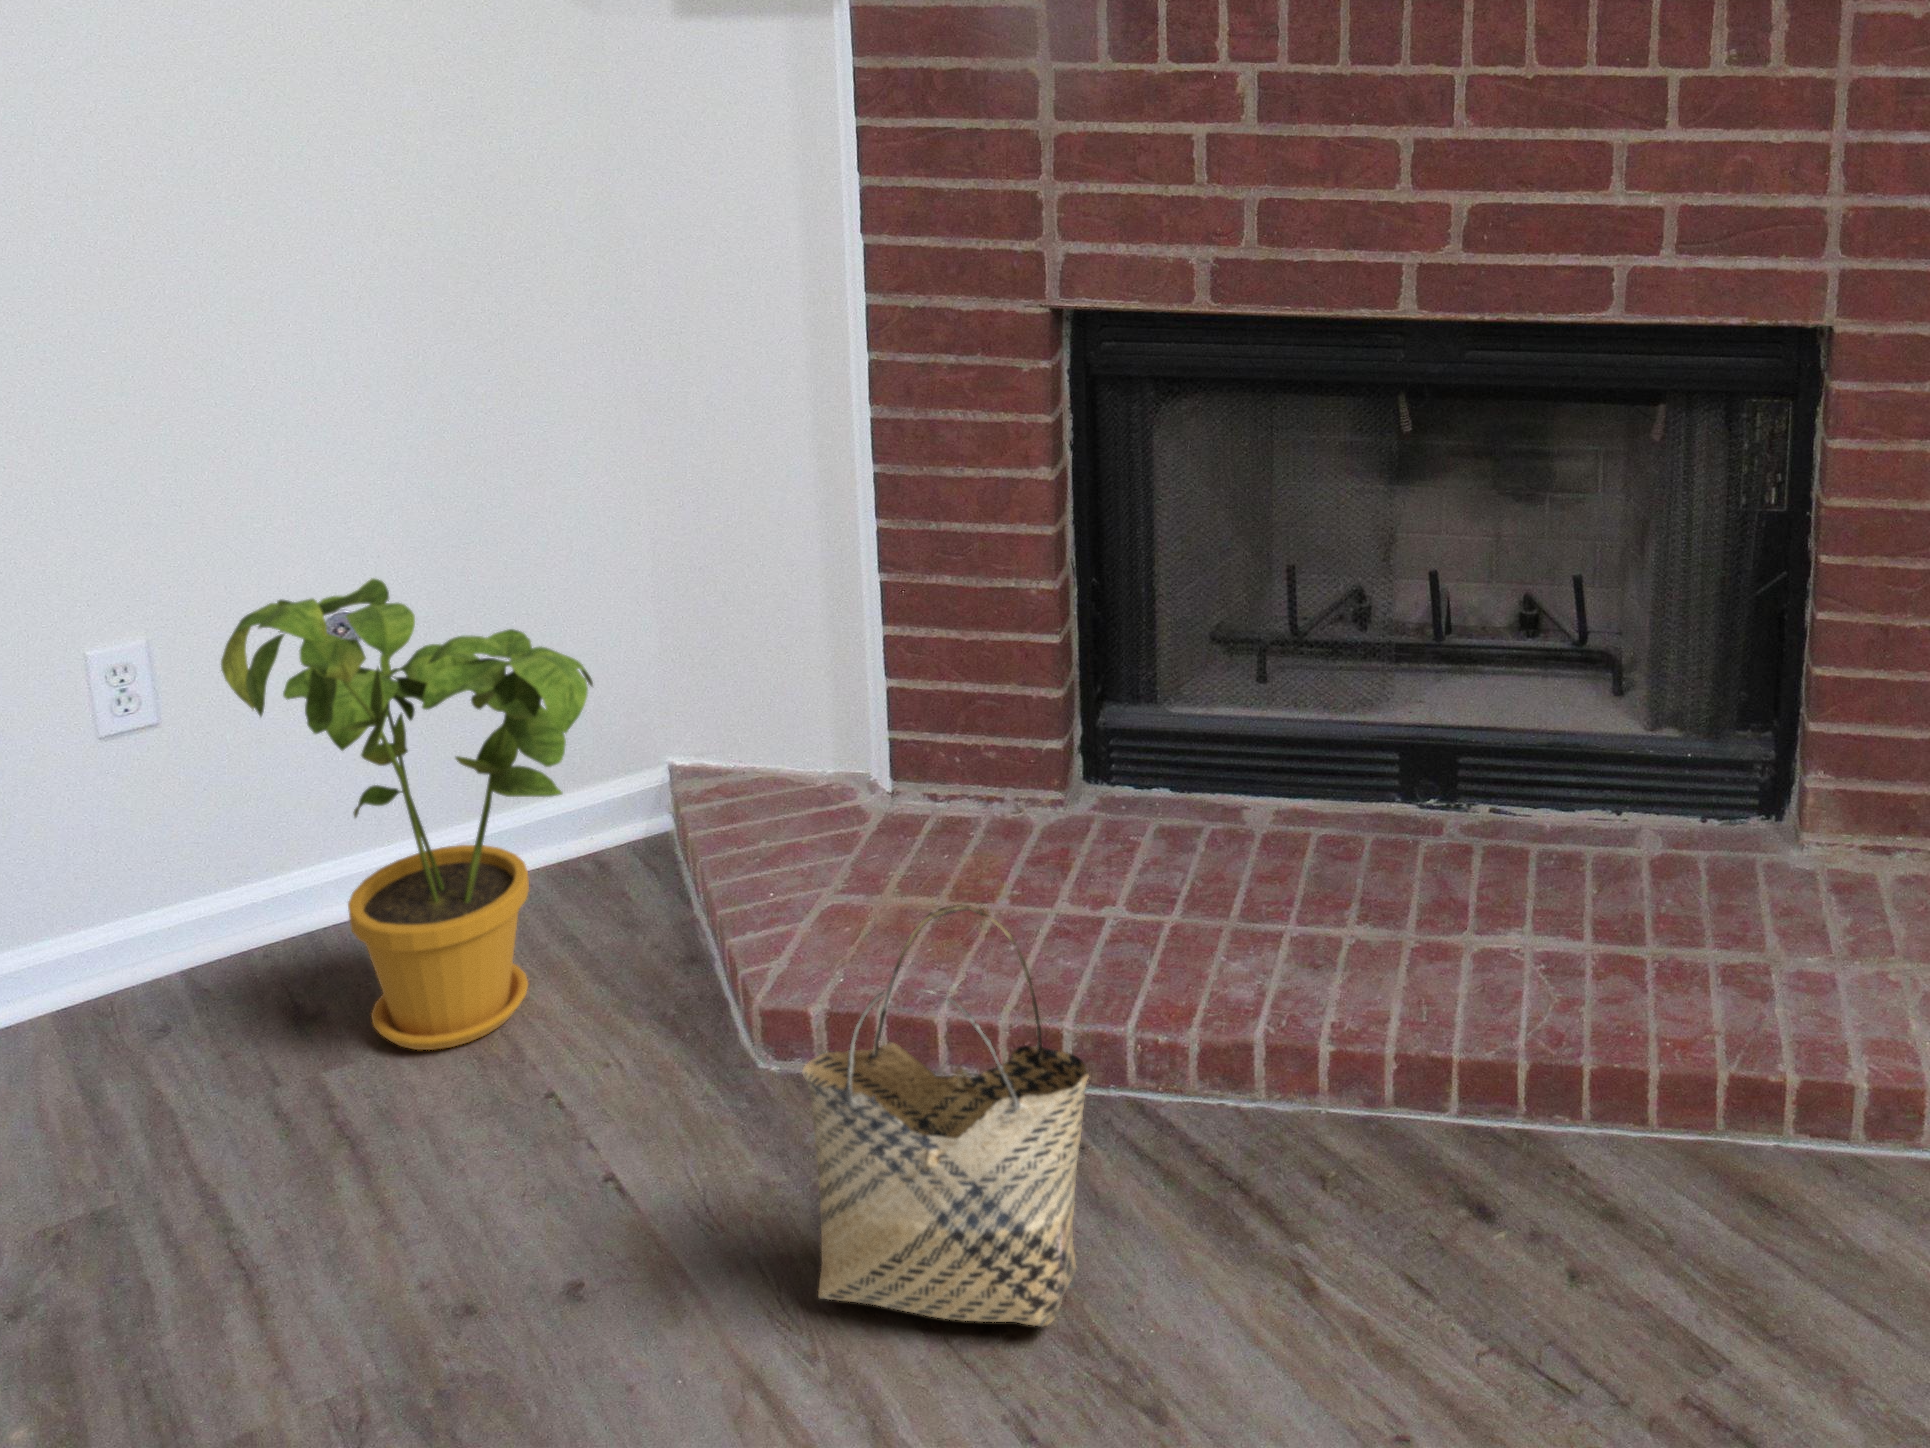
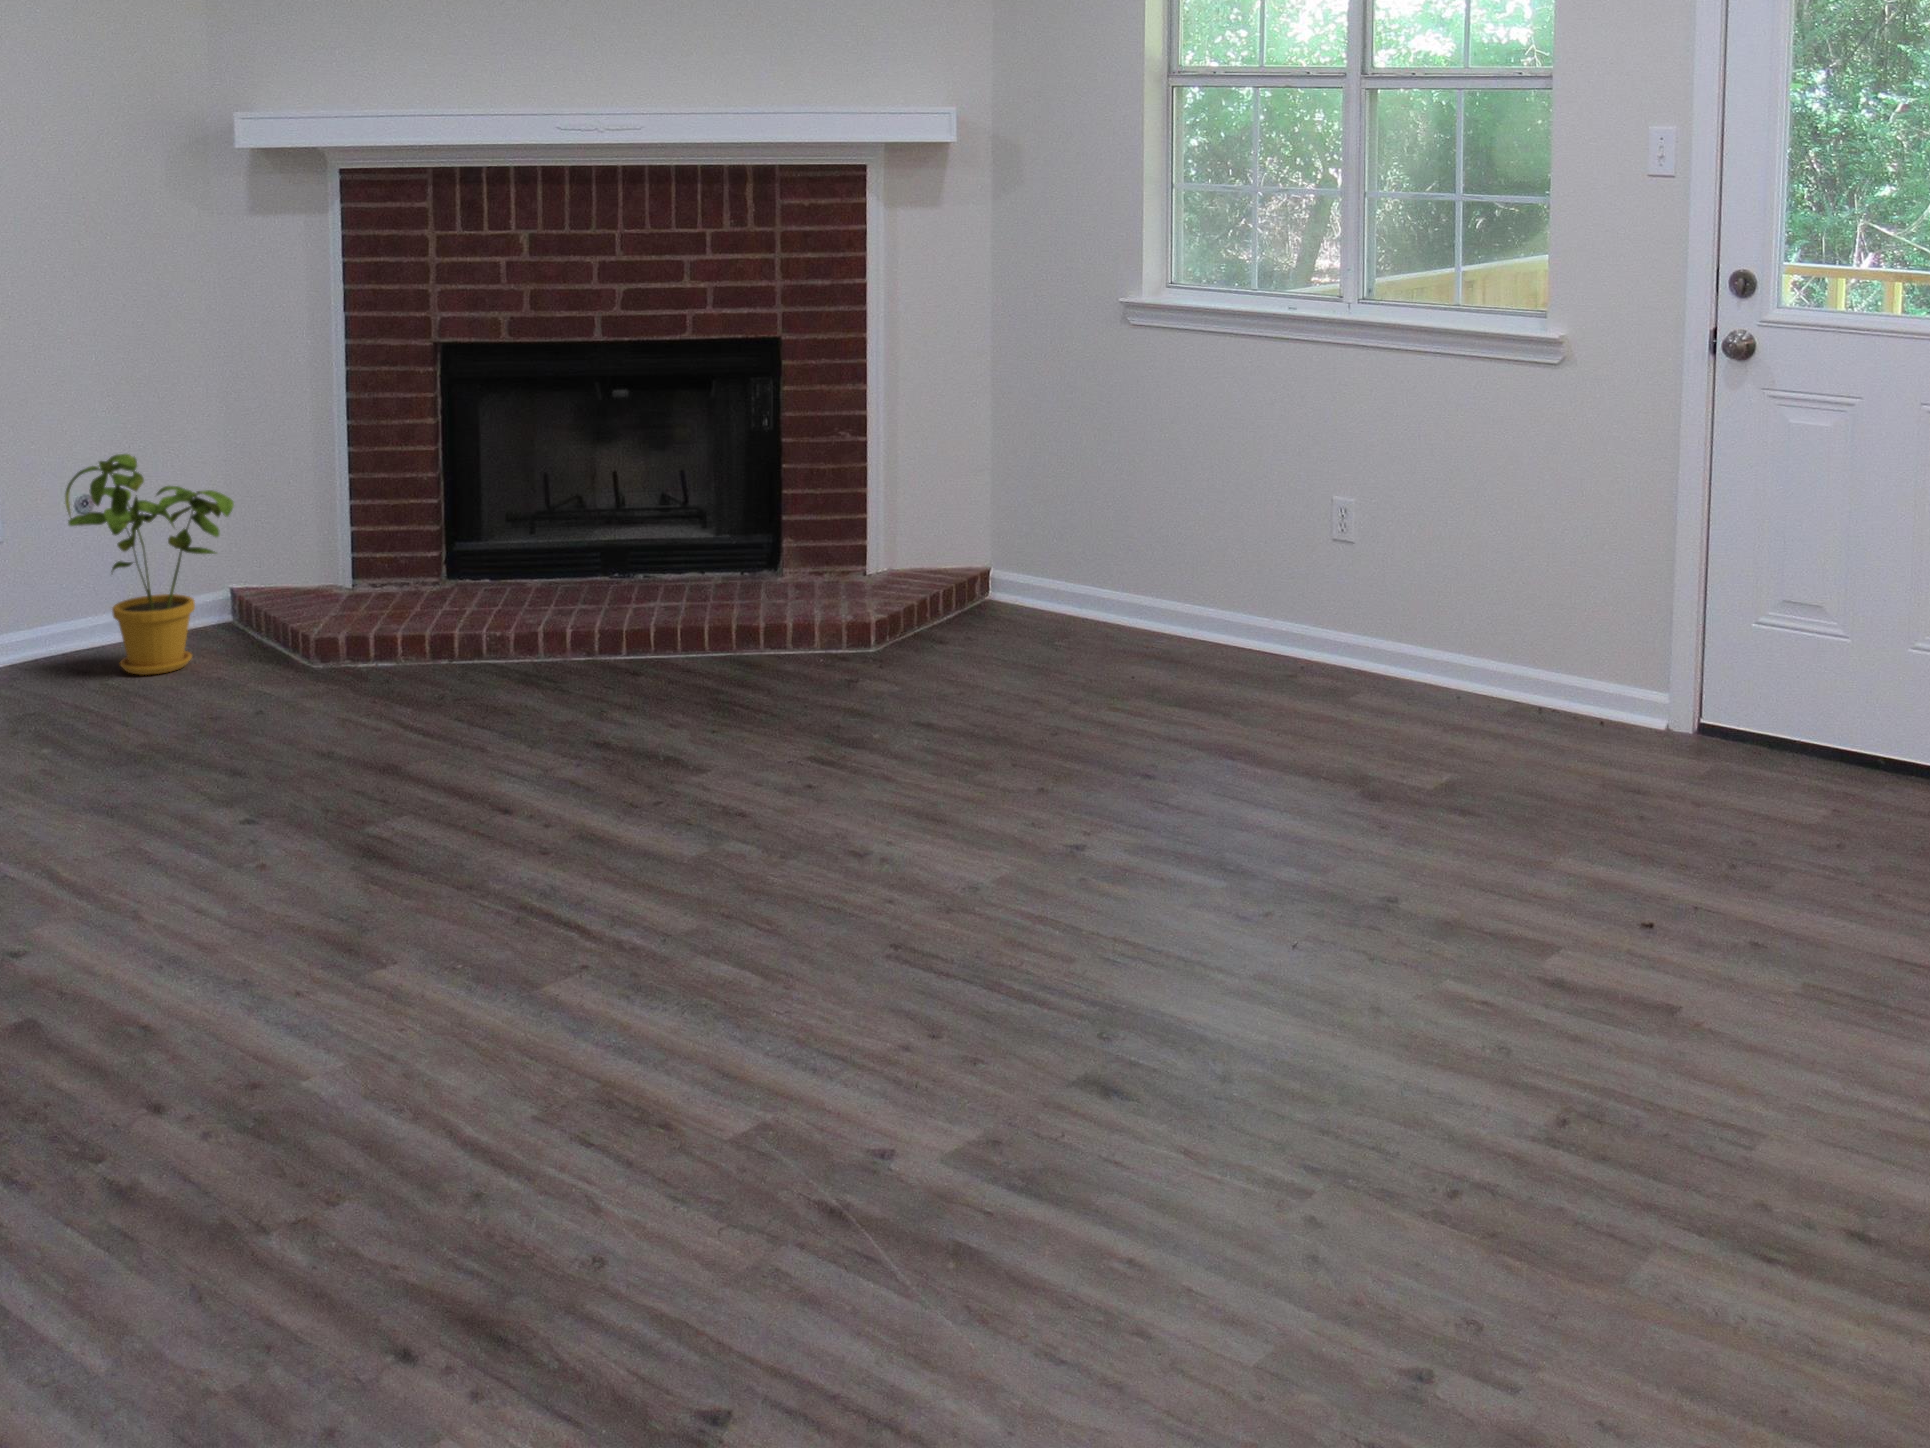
woven basket: present [803,905,1089,1327] -> none [357,547,472,700]

